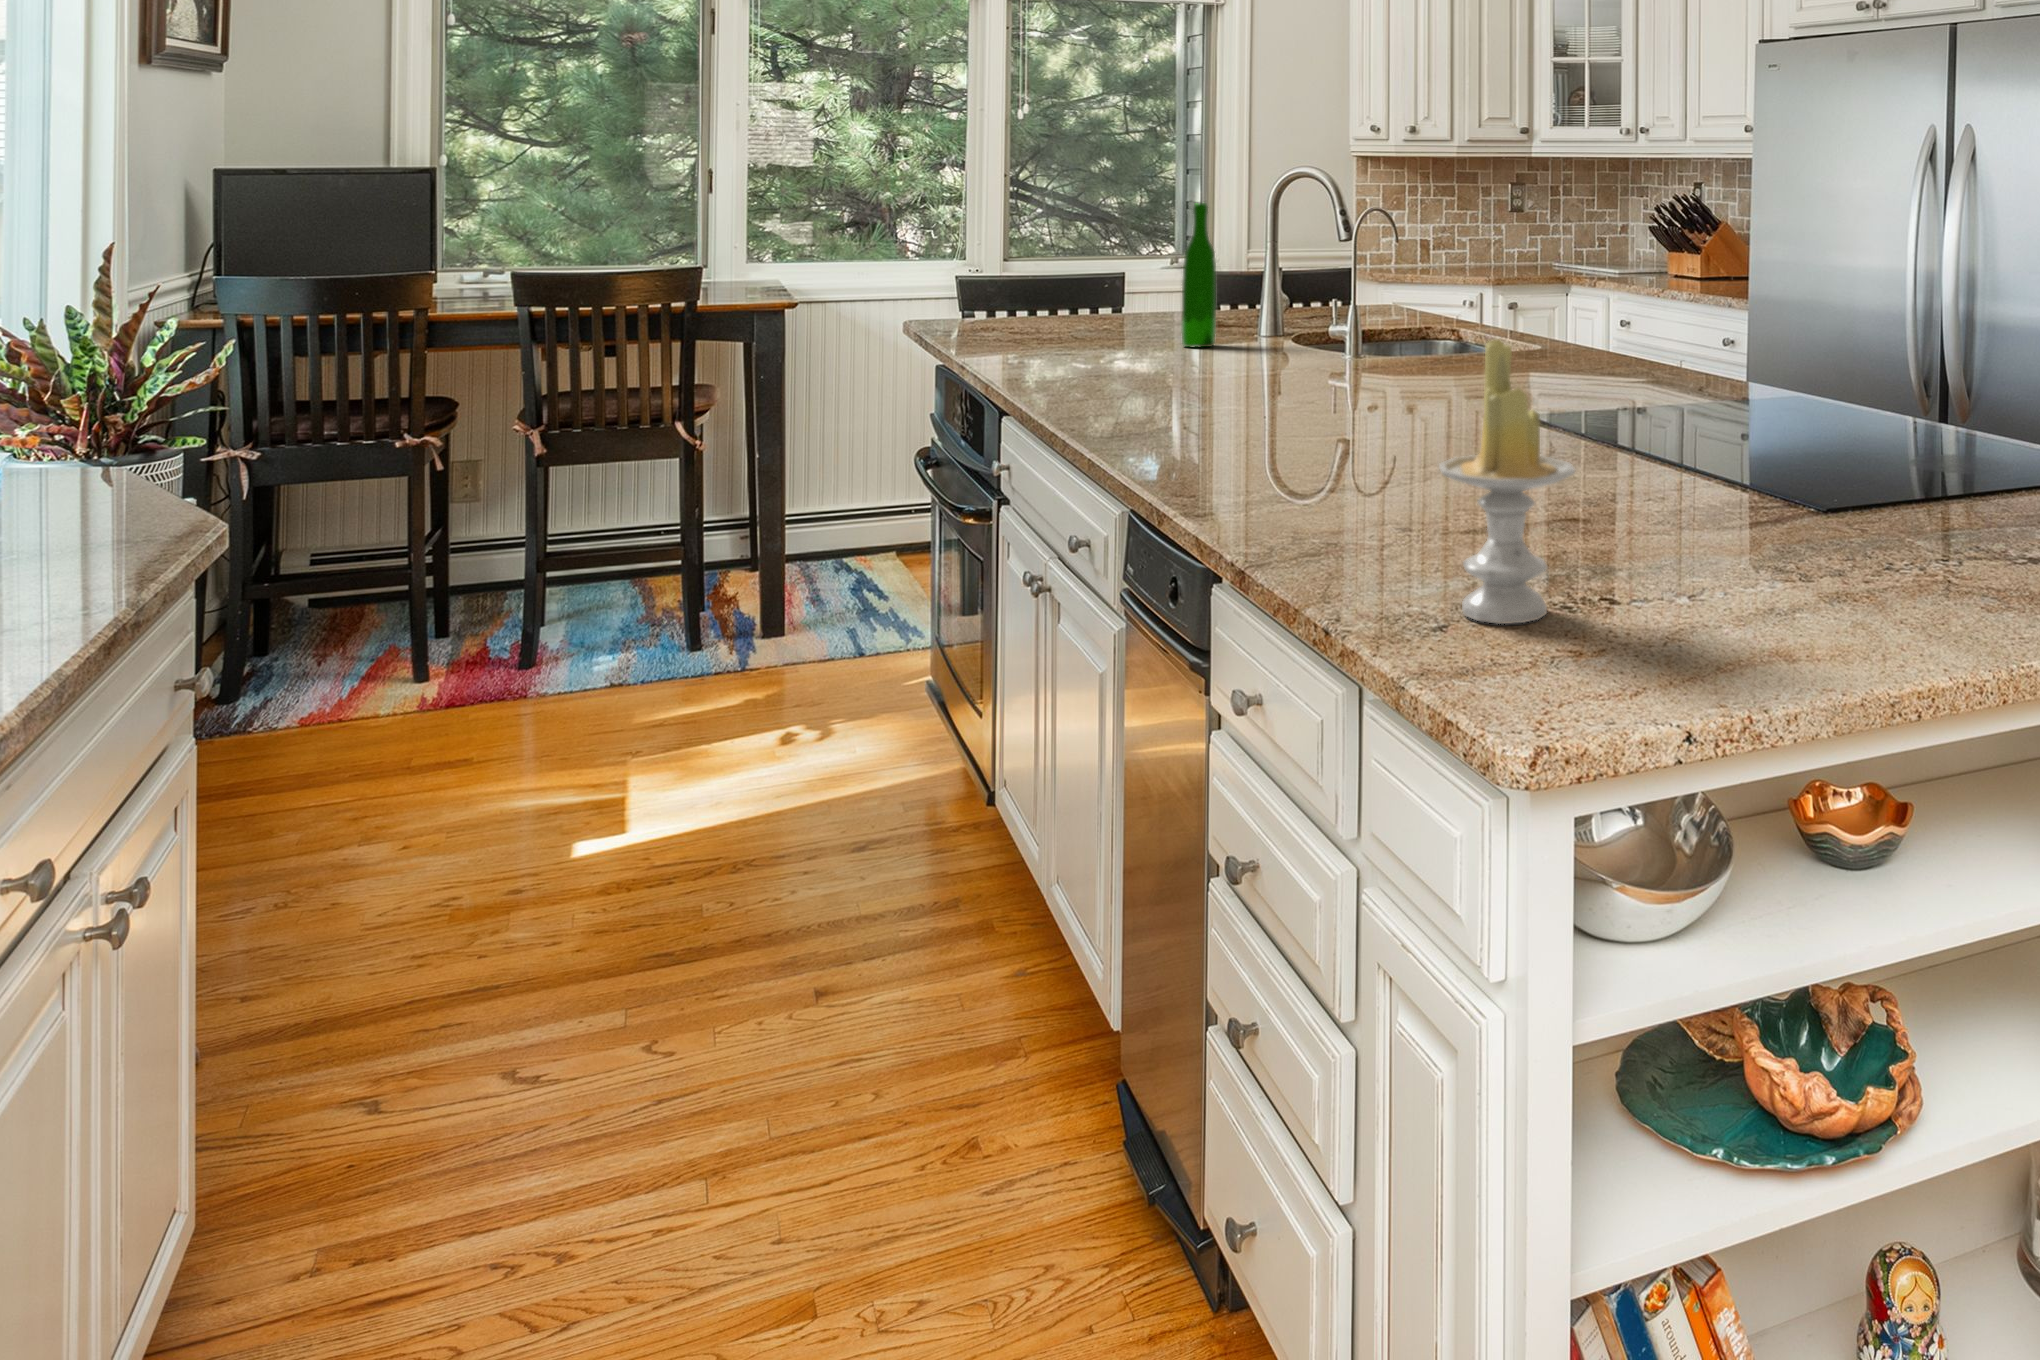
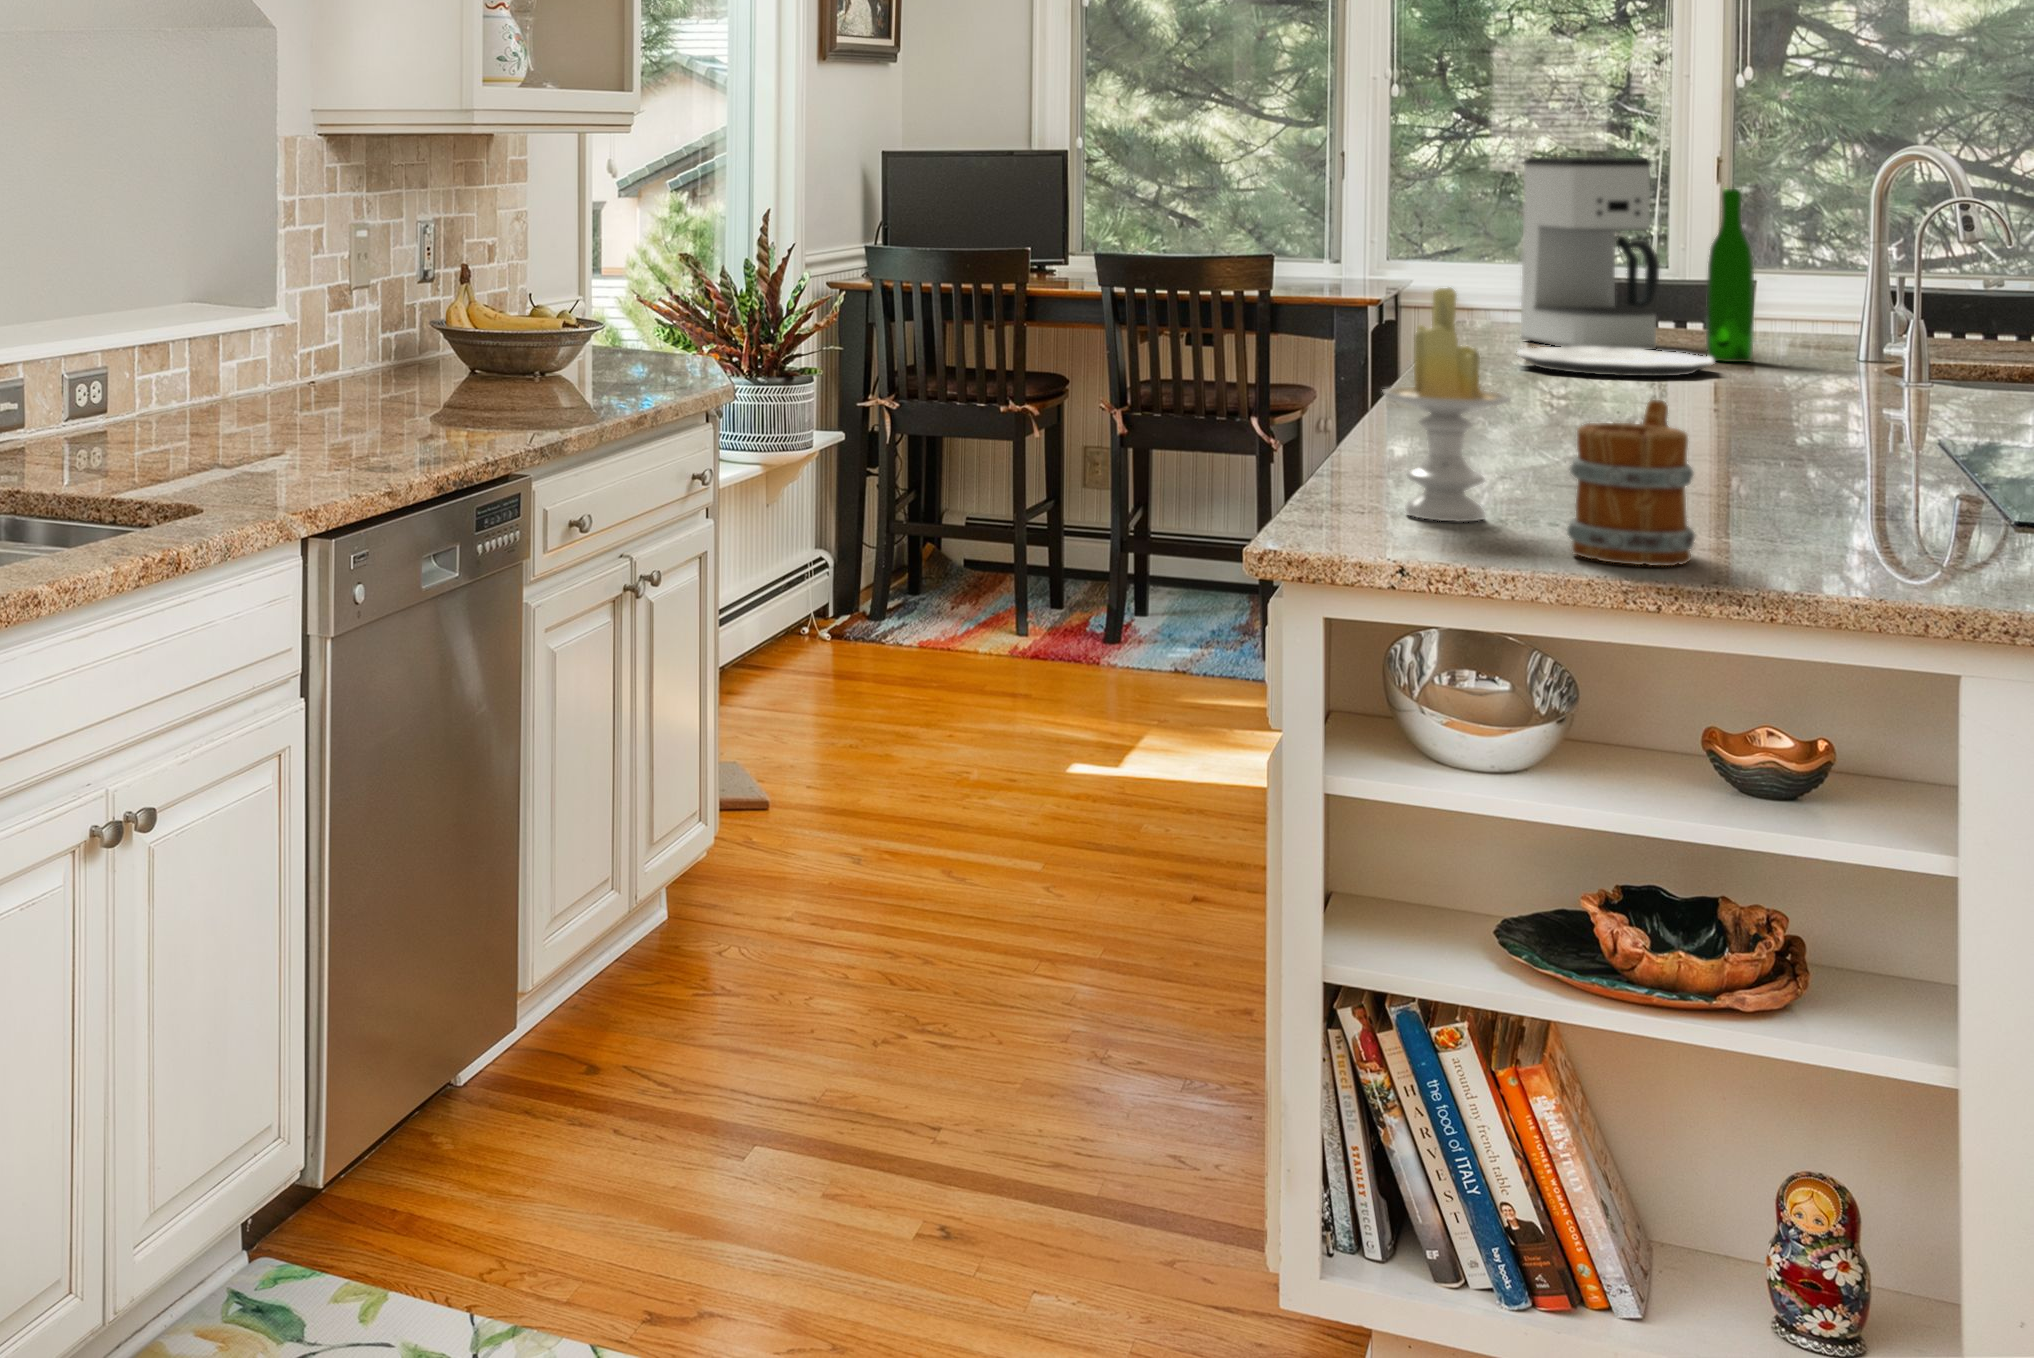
coffee maker: none [1008,176,1122,344] -> present [1521,157,1659,349]
plate: none [1066,344,1227,373] -> present [1517,347,1714,376]
mug: none [1723,454,1856,659] -> present [1567,400,1695,566]

